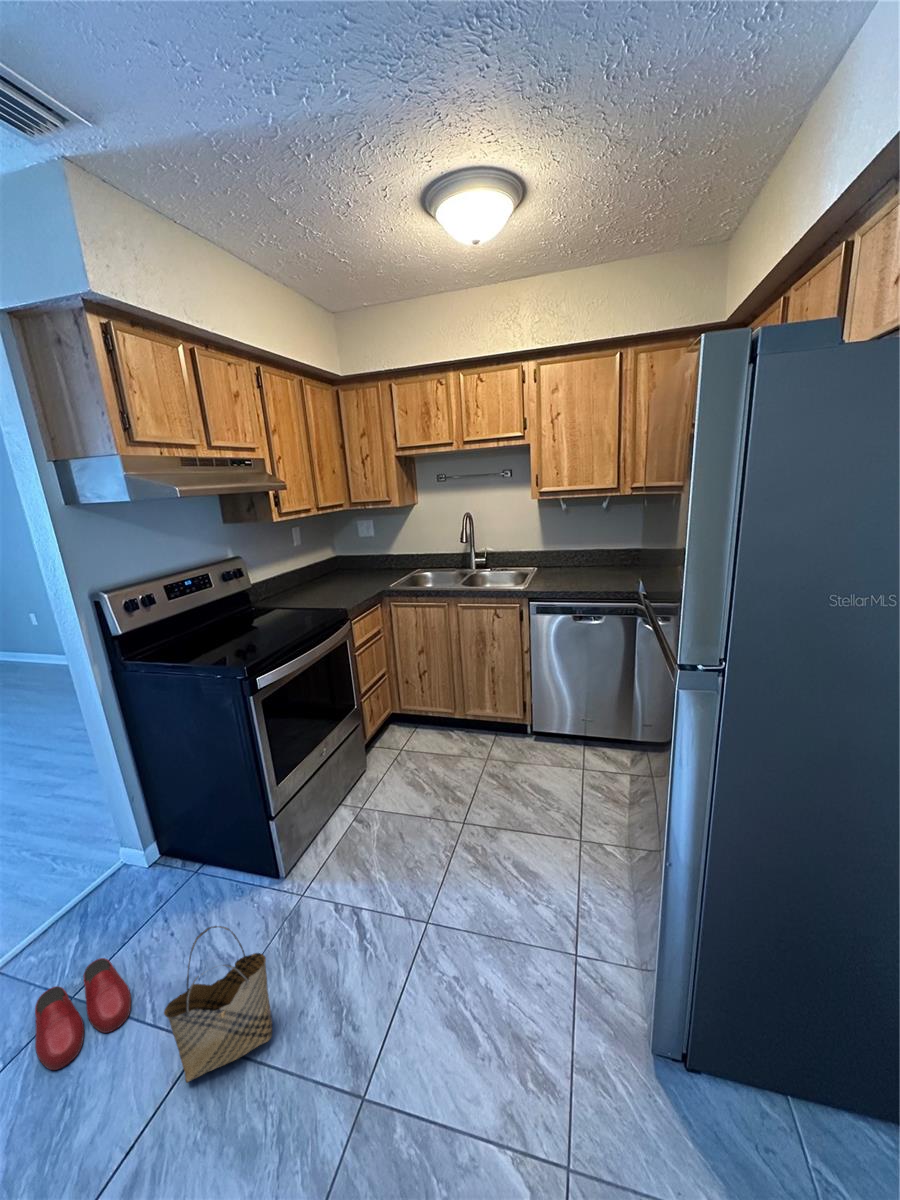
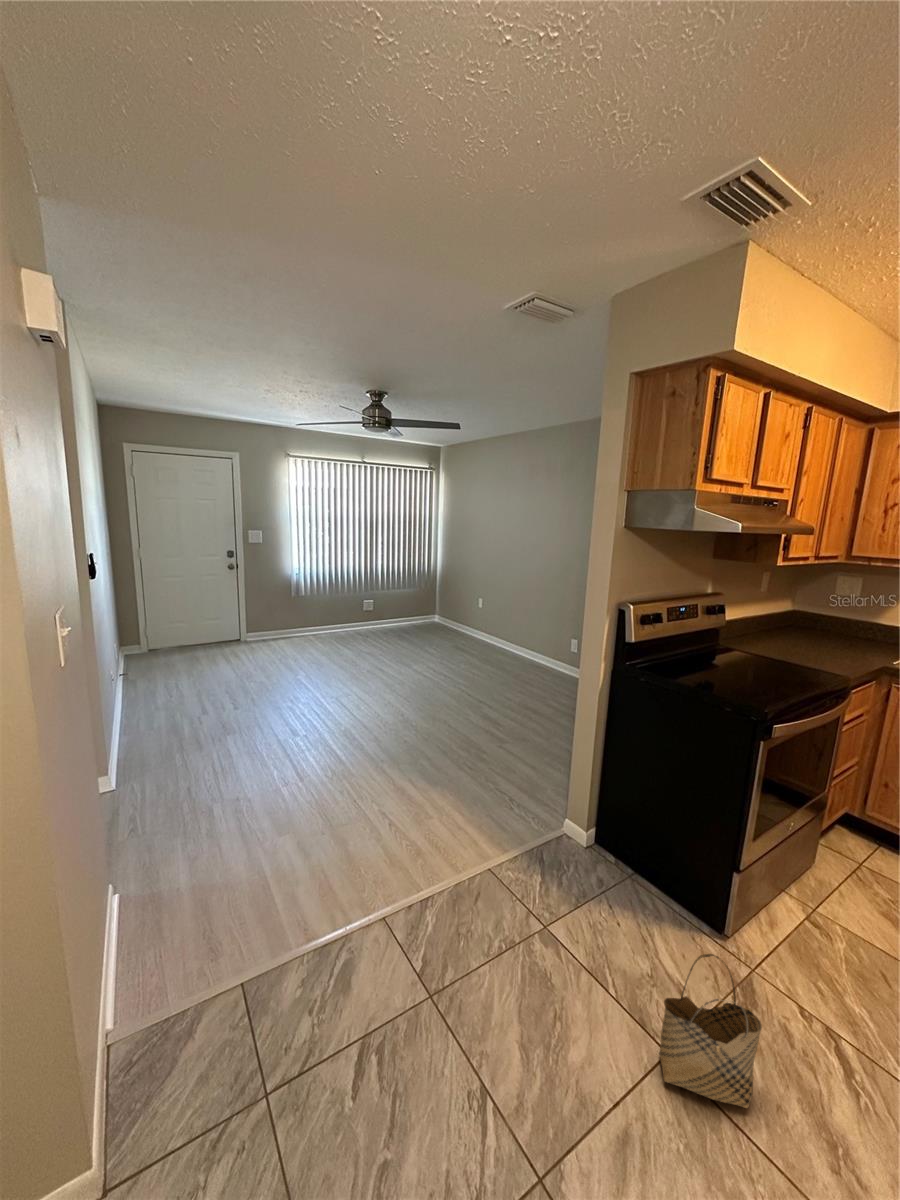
slippers: present [35,958,131,1070] -> none [527,904,598,980]

